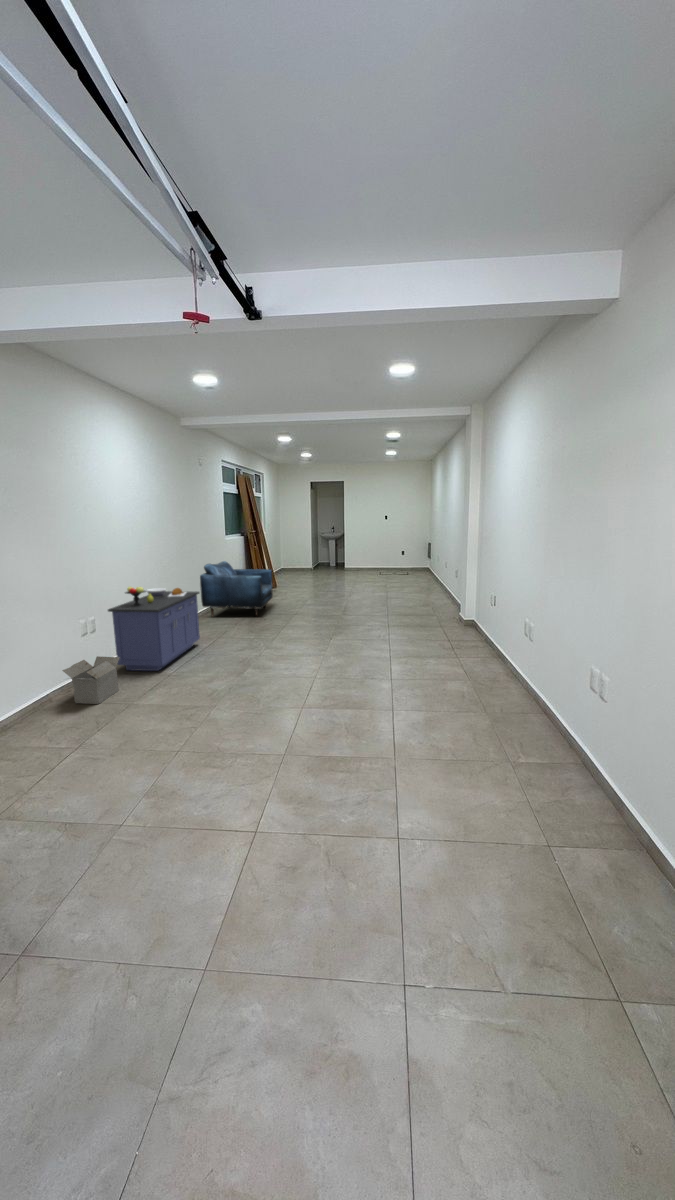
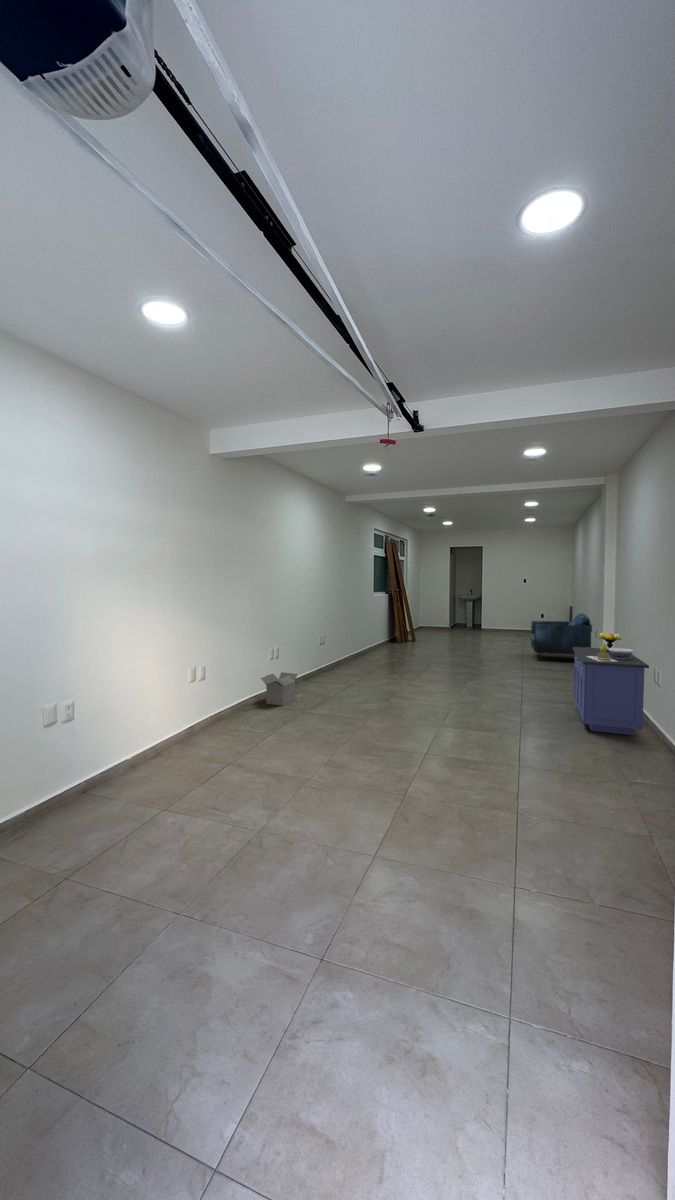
armchair: present [200,561,273,617] -> present [531,613,592,660]
storage cabinet: present [108,587,200,671] -> present [573,633,649,735]

